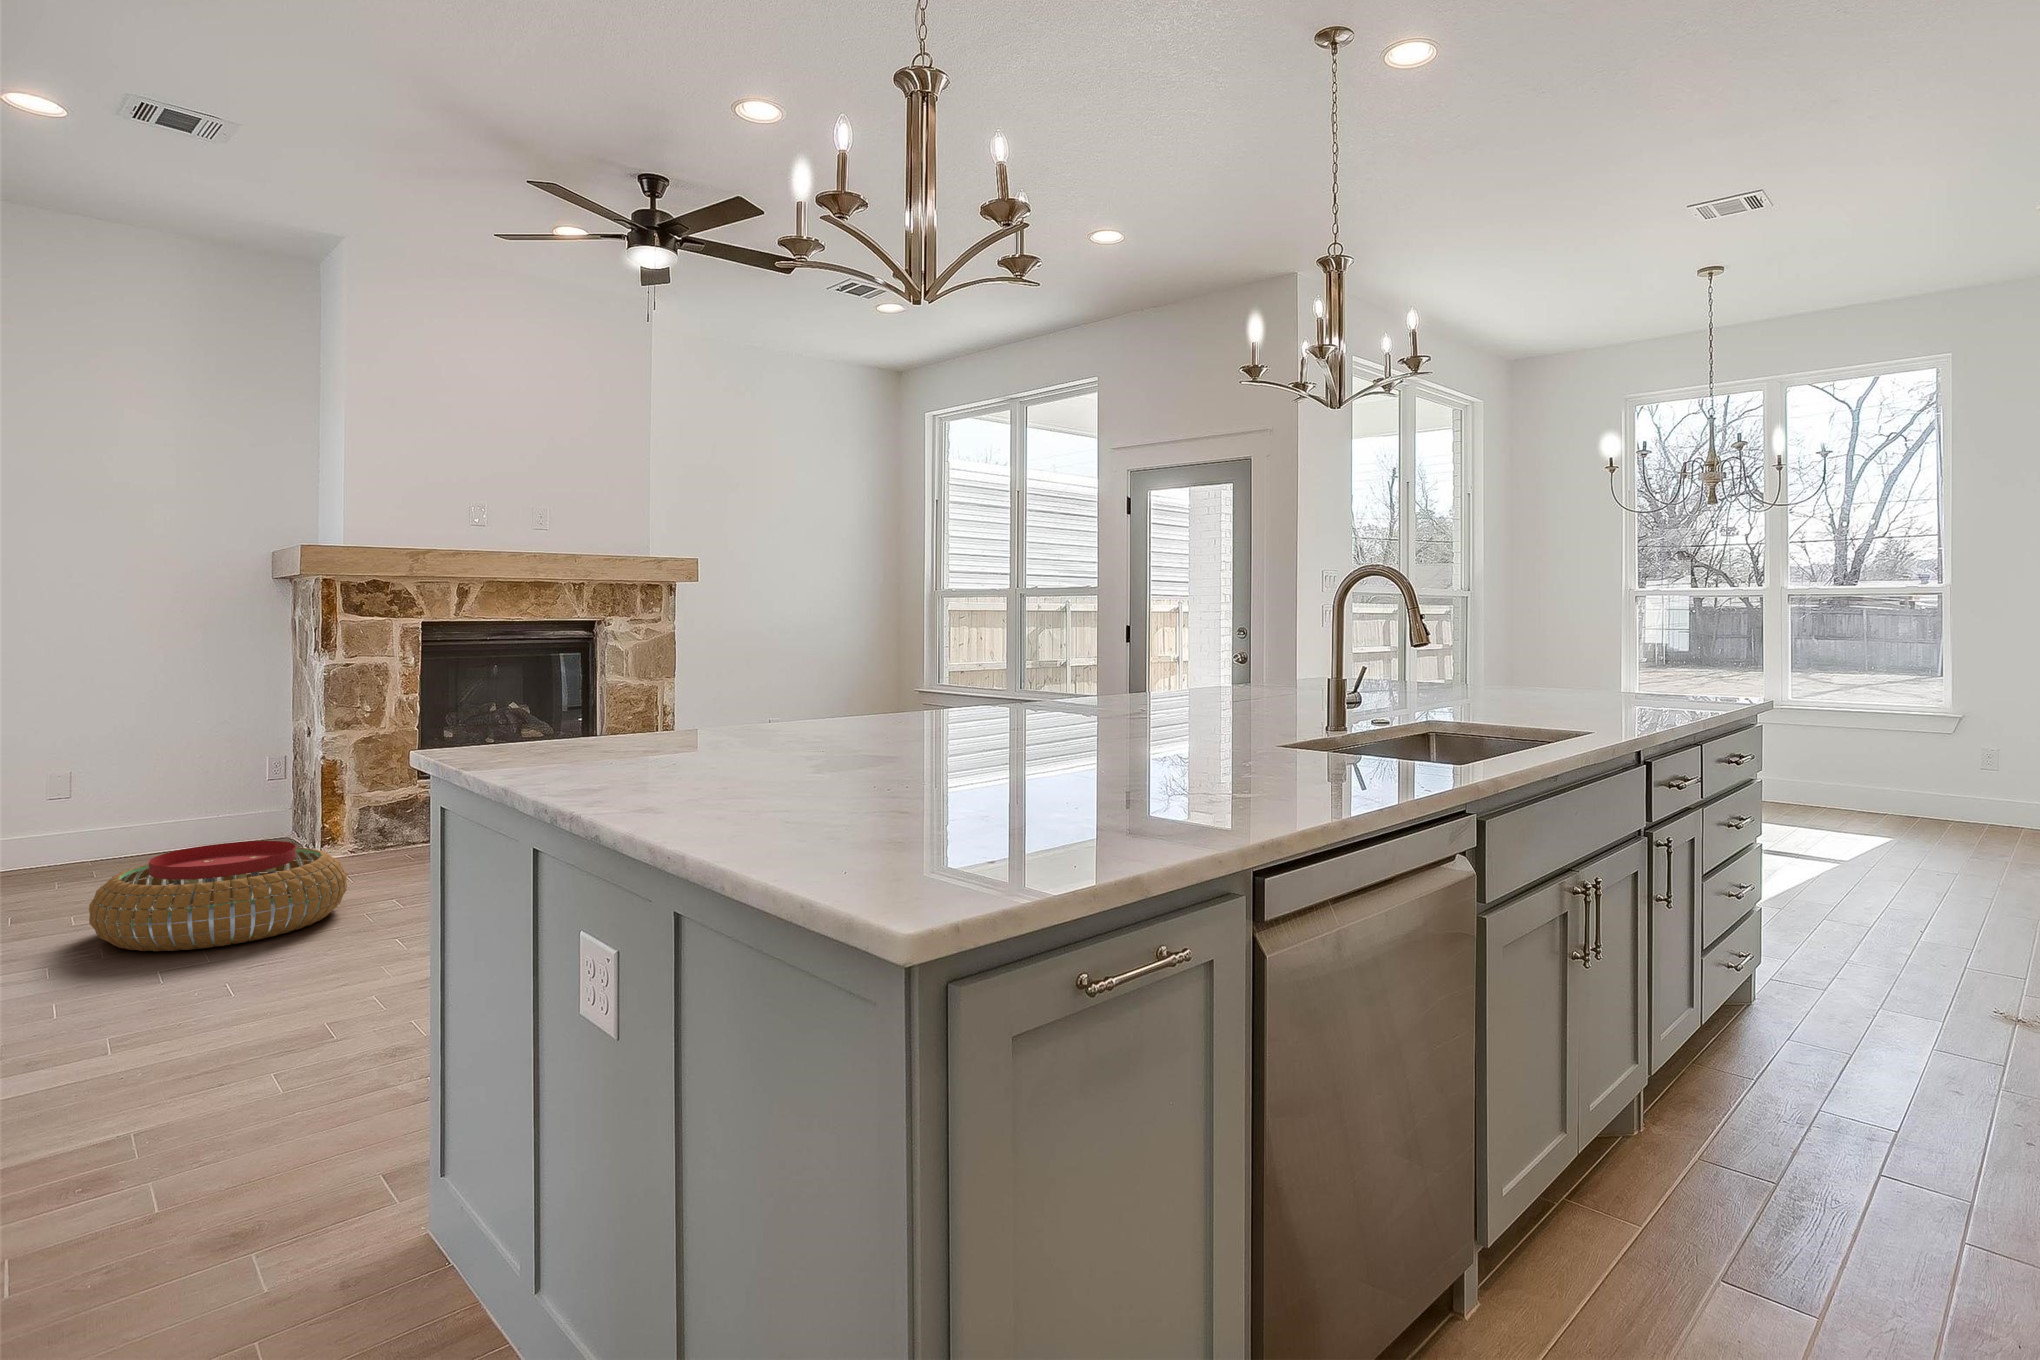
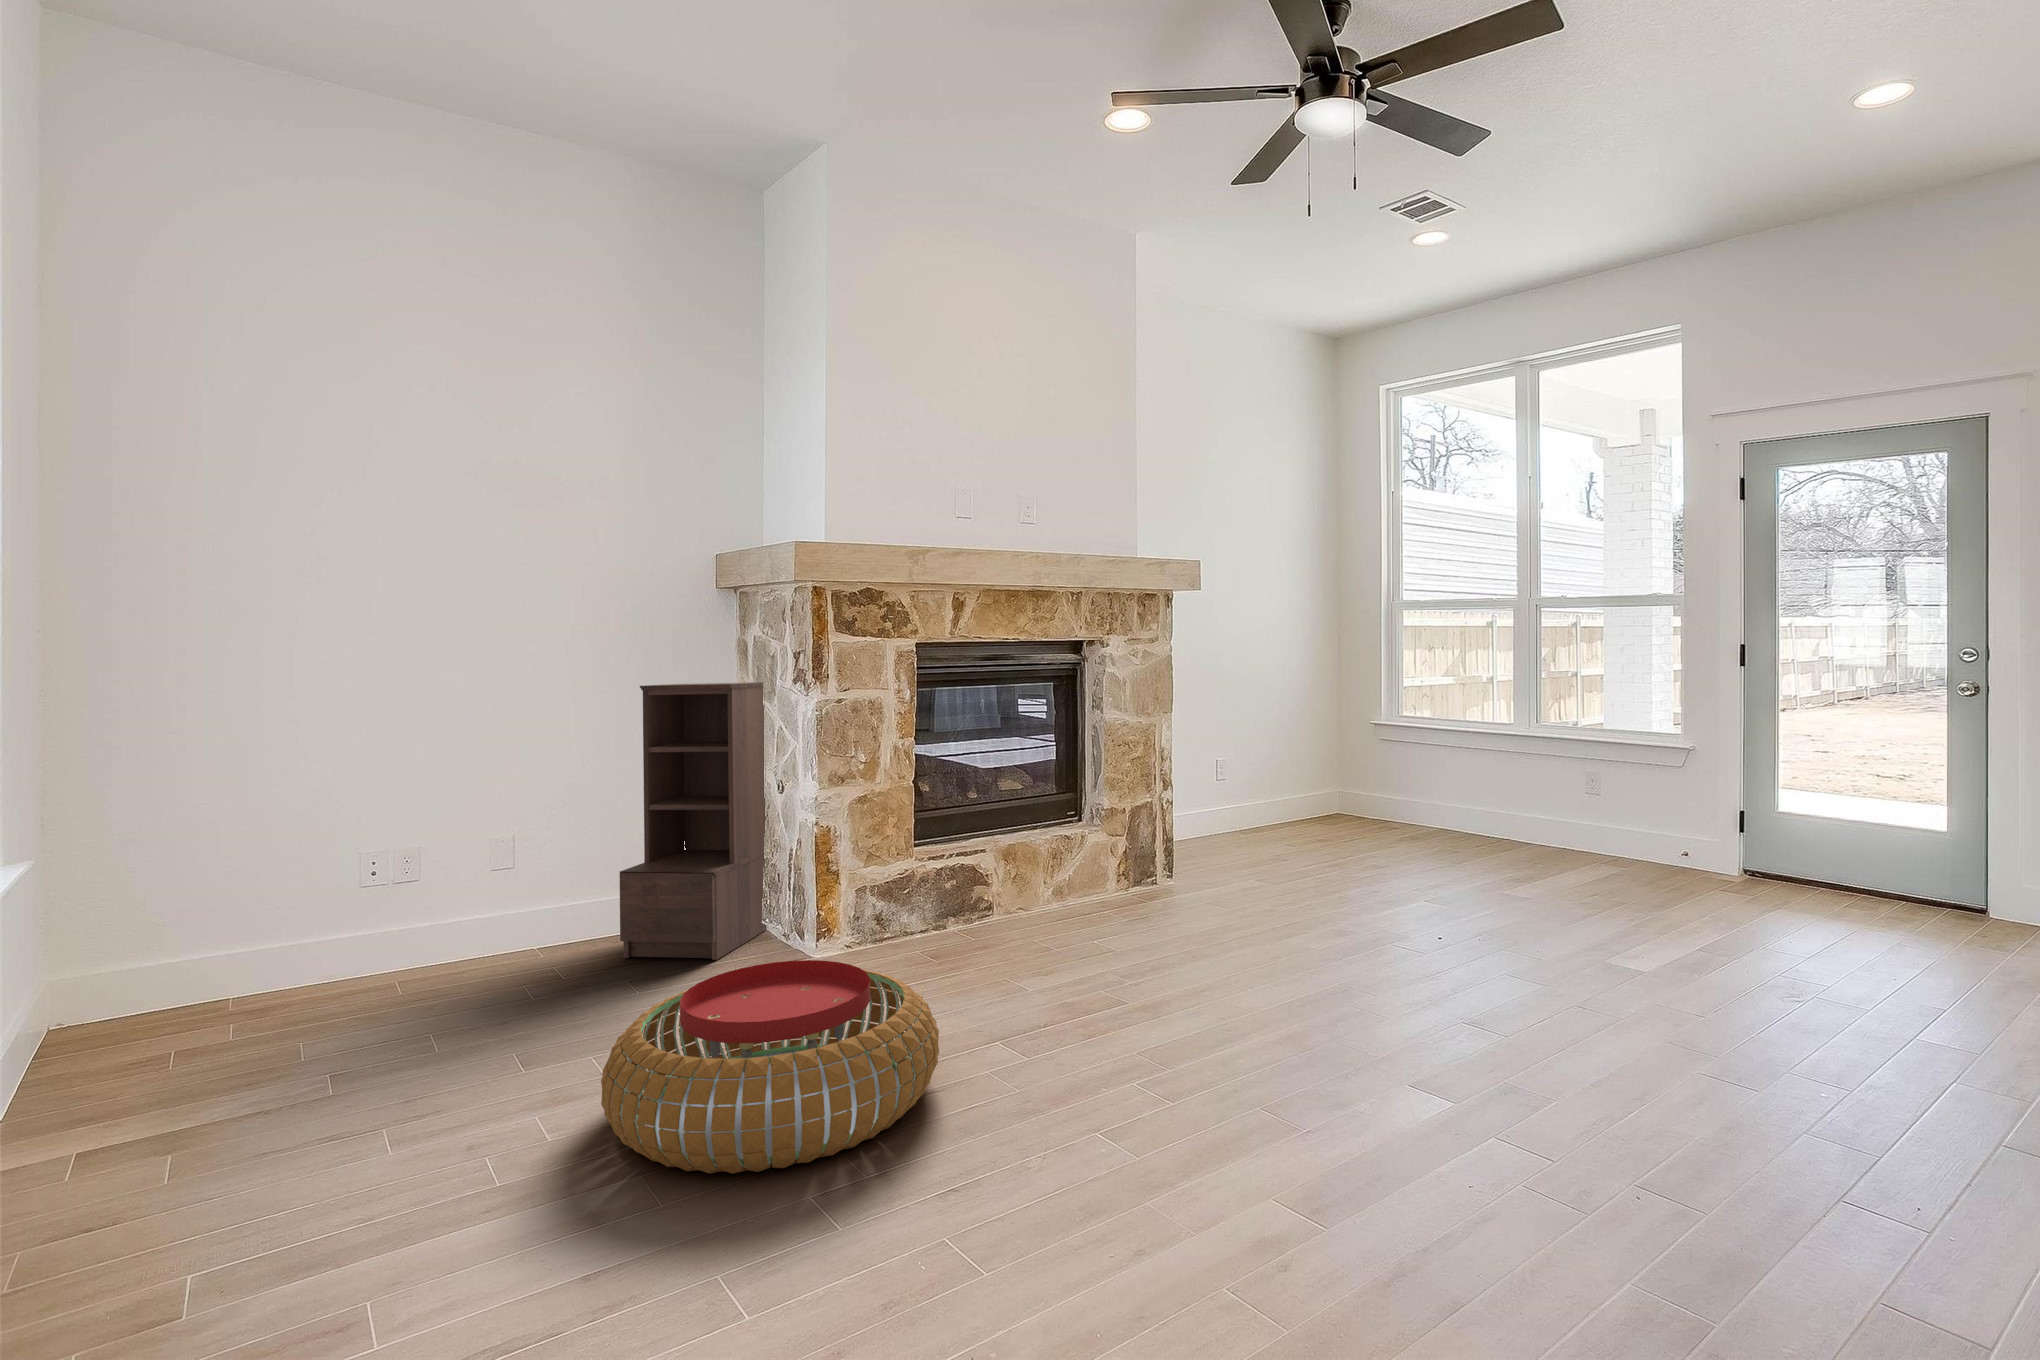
bookshelf: none [158,649,298,860] -> present [620,682,767,960]

